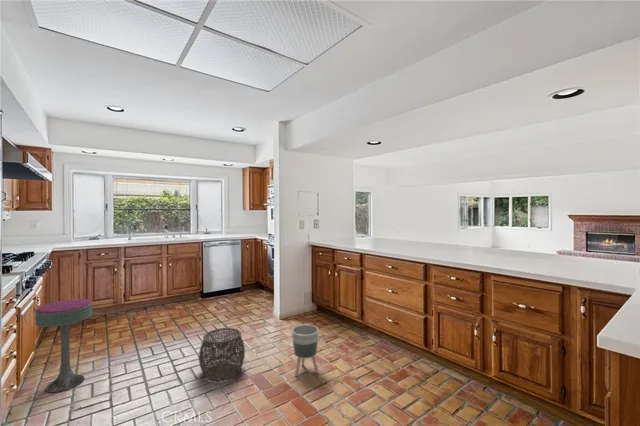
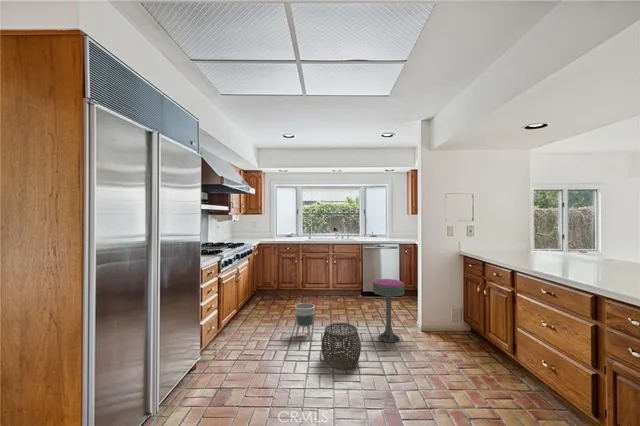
bar stool: present [35,299,92,392] -> present [373,279,404,342]
planter: present [292,325,319,376] -> present [295,303,315,340]

